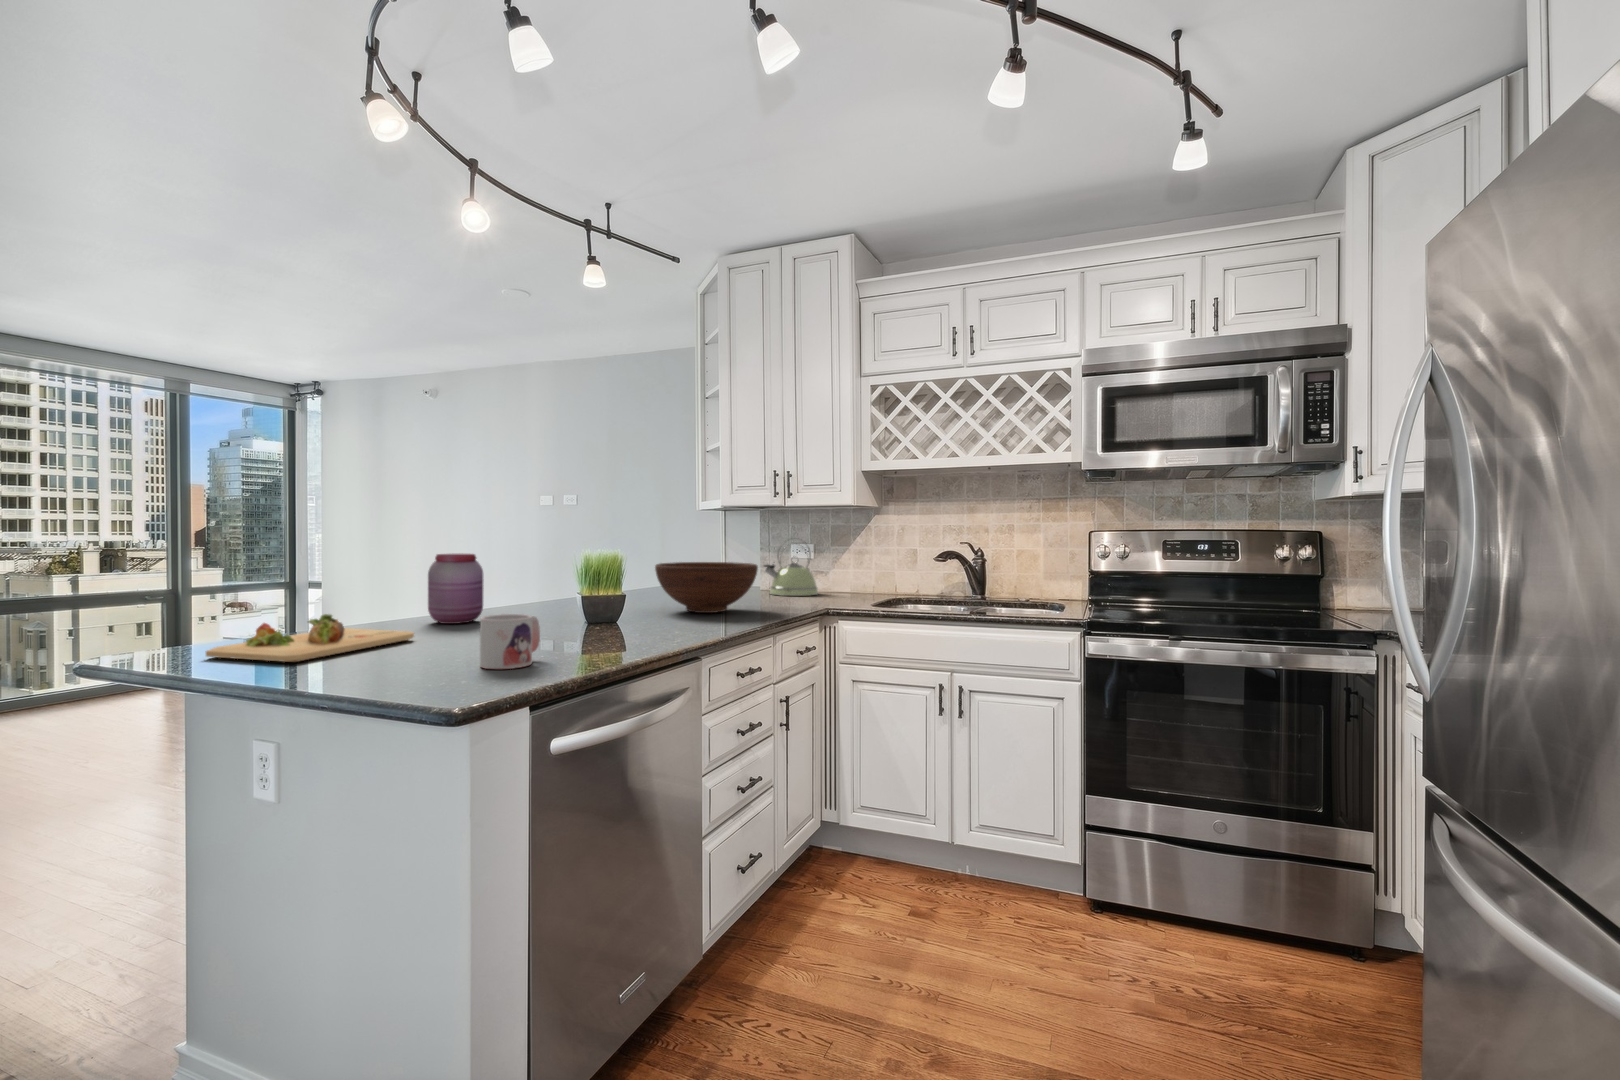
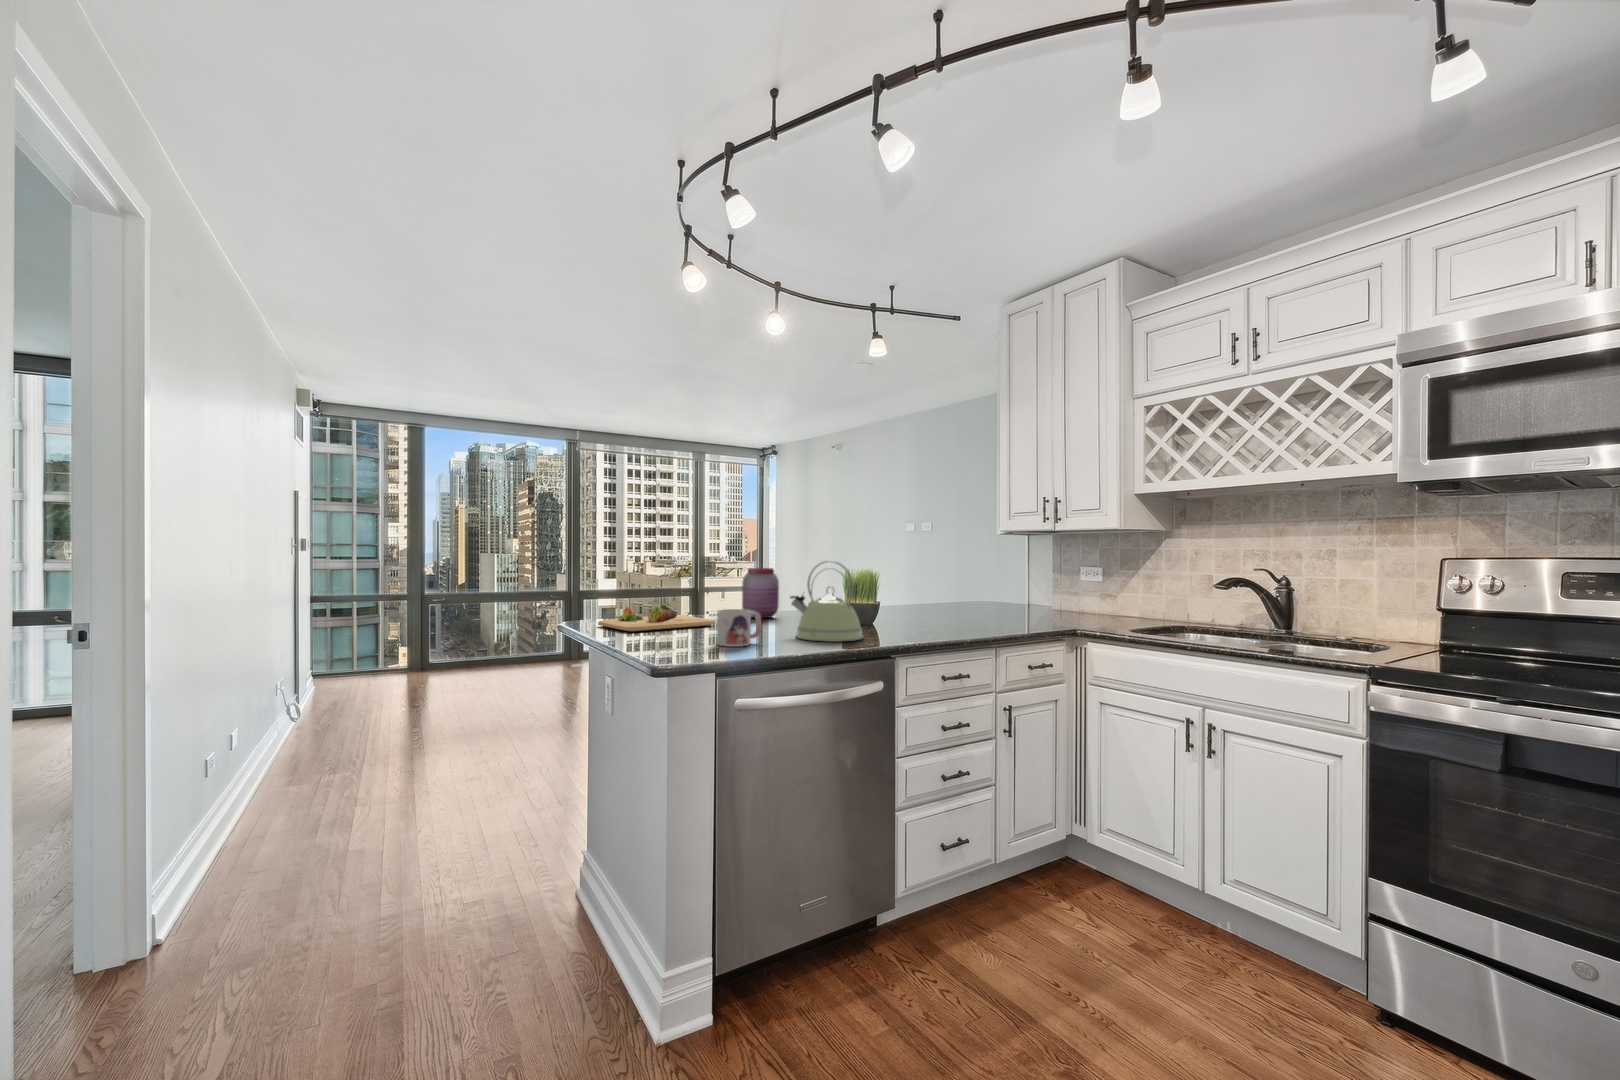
kettle: present [764,538,818,596] -> present [790,561,863,642]
fruit bowl: present [655,562,758,613] -> none [910,580,1001,624]

